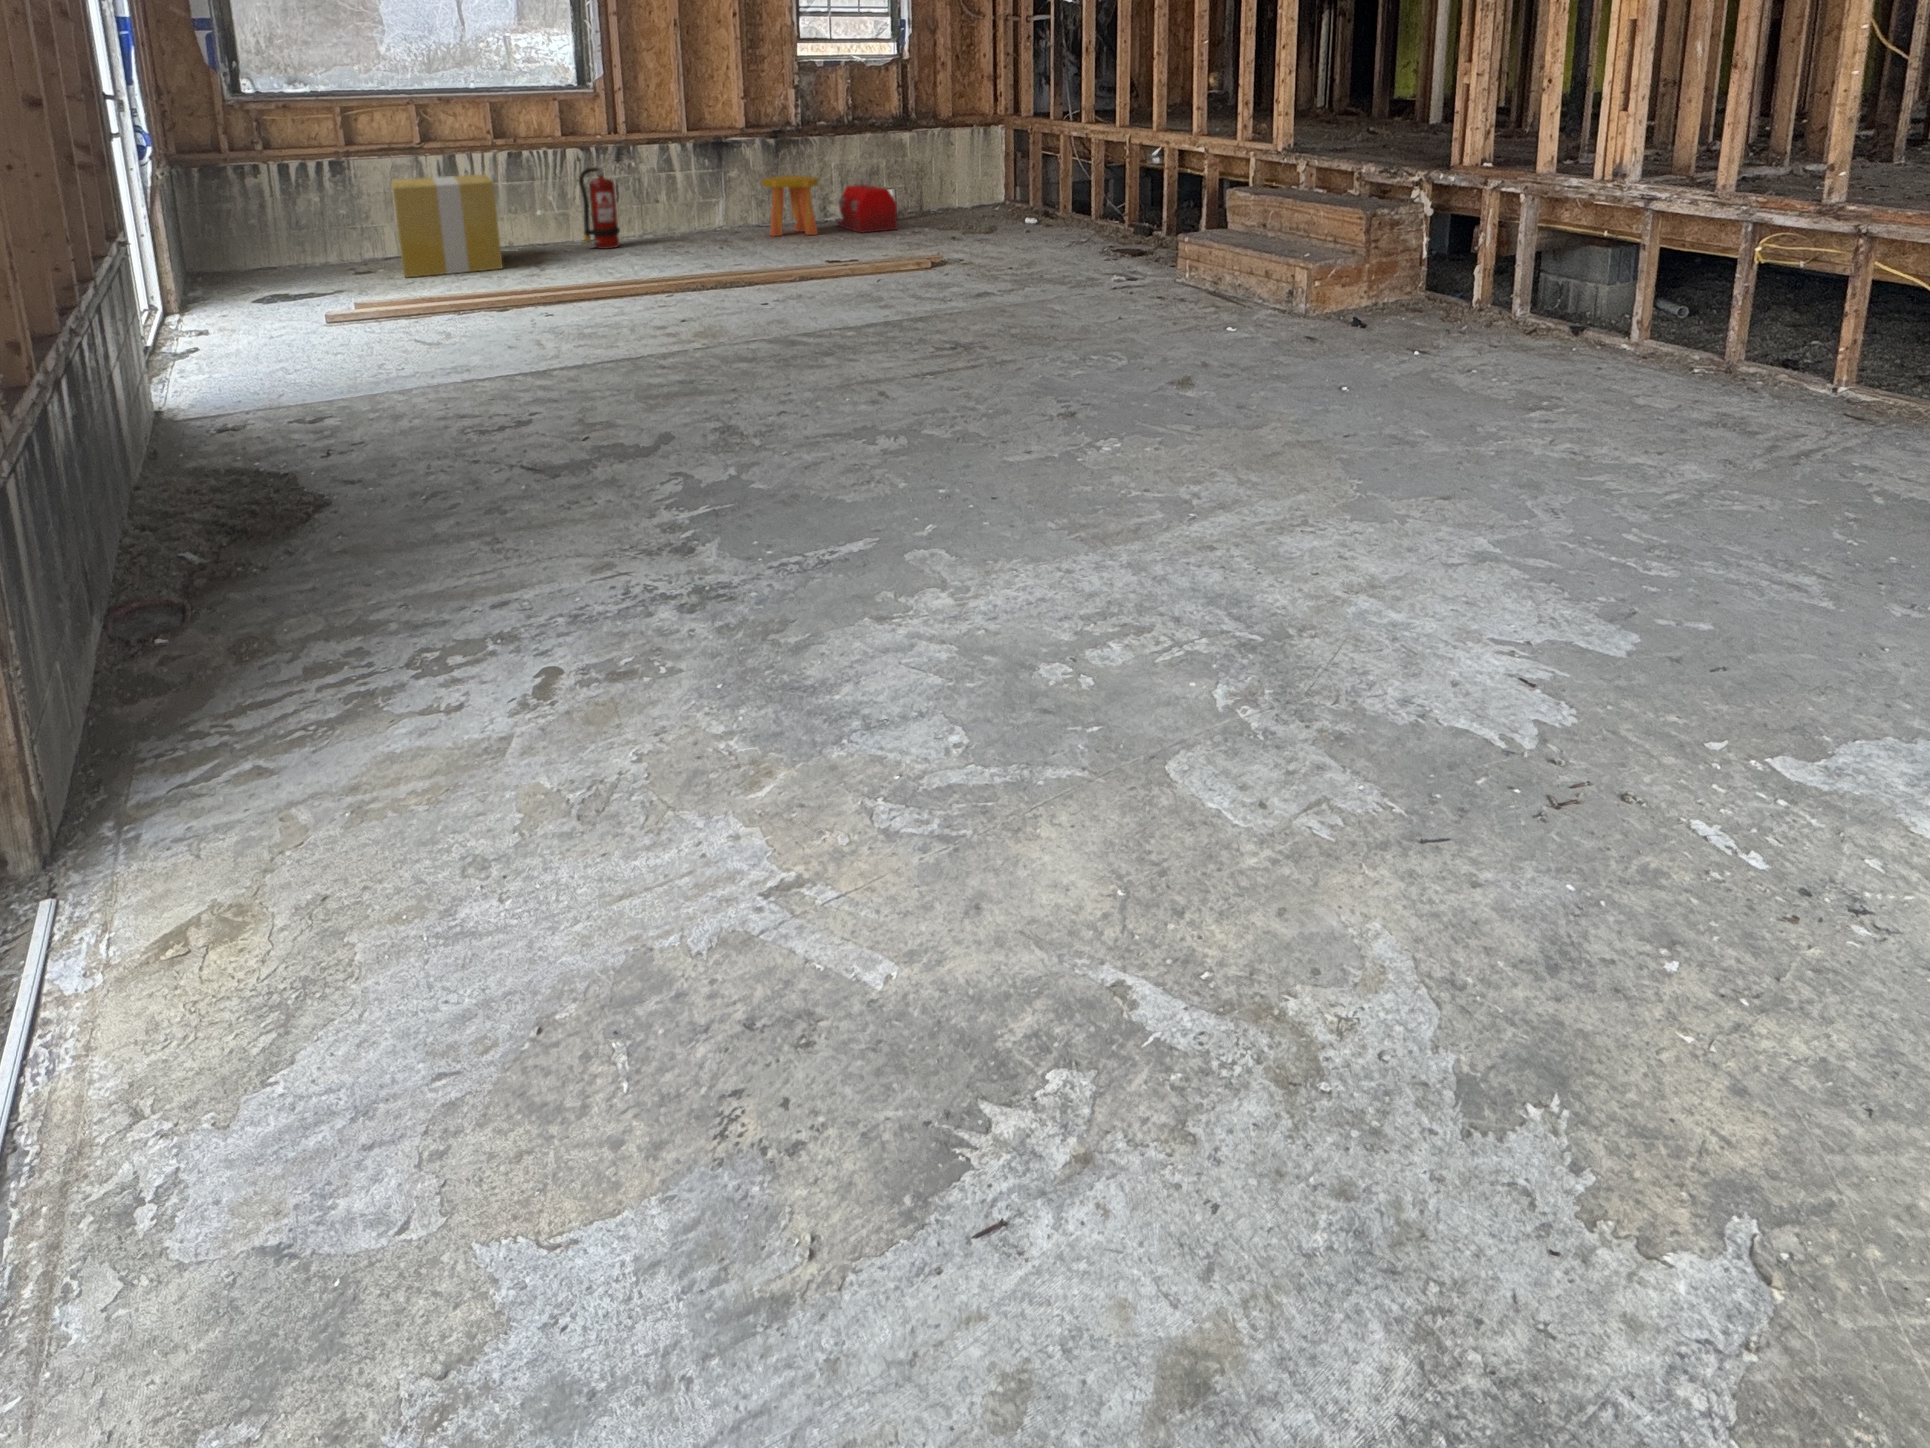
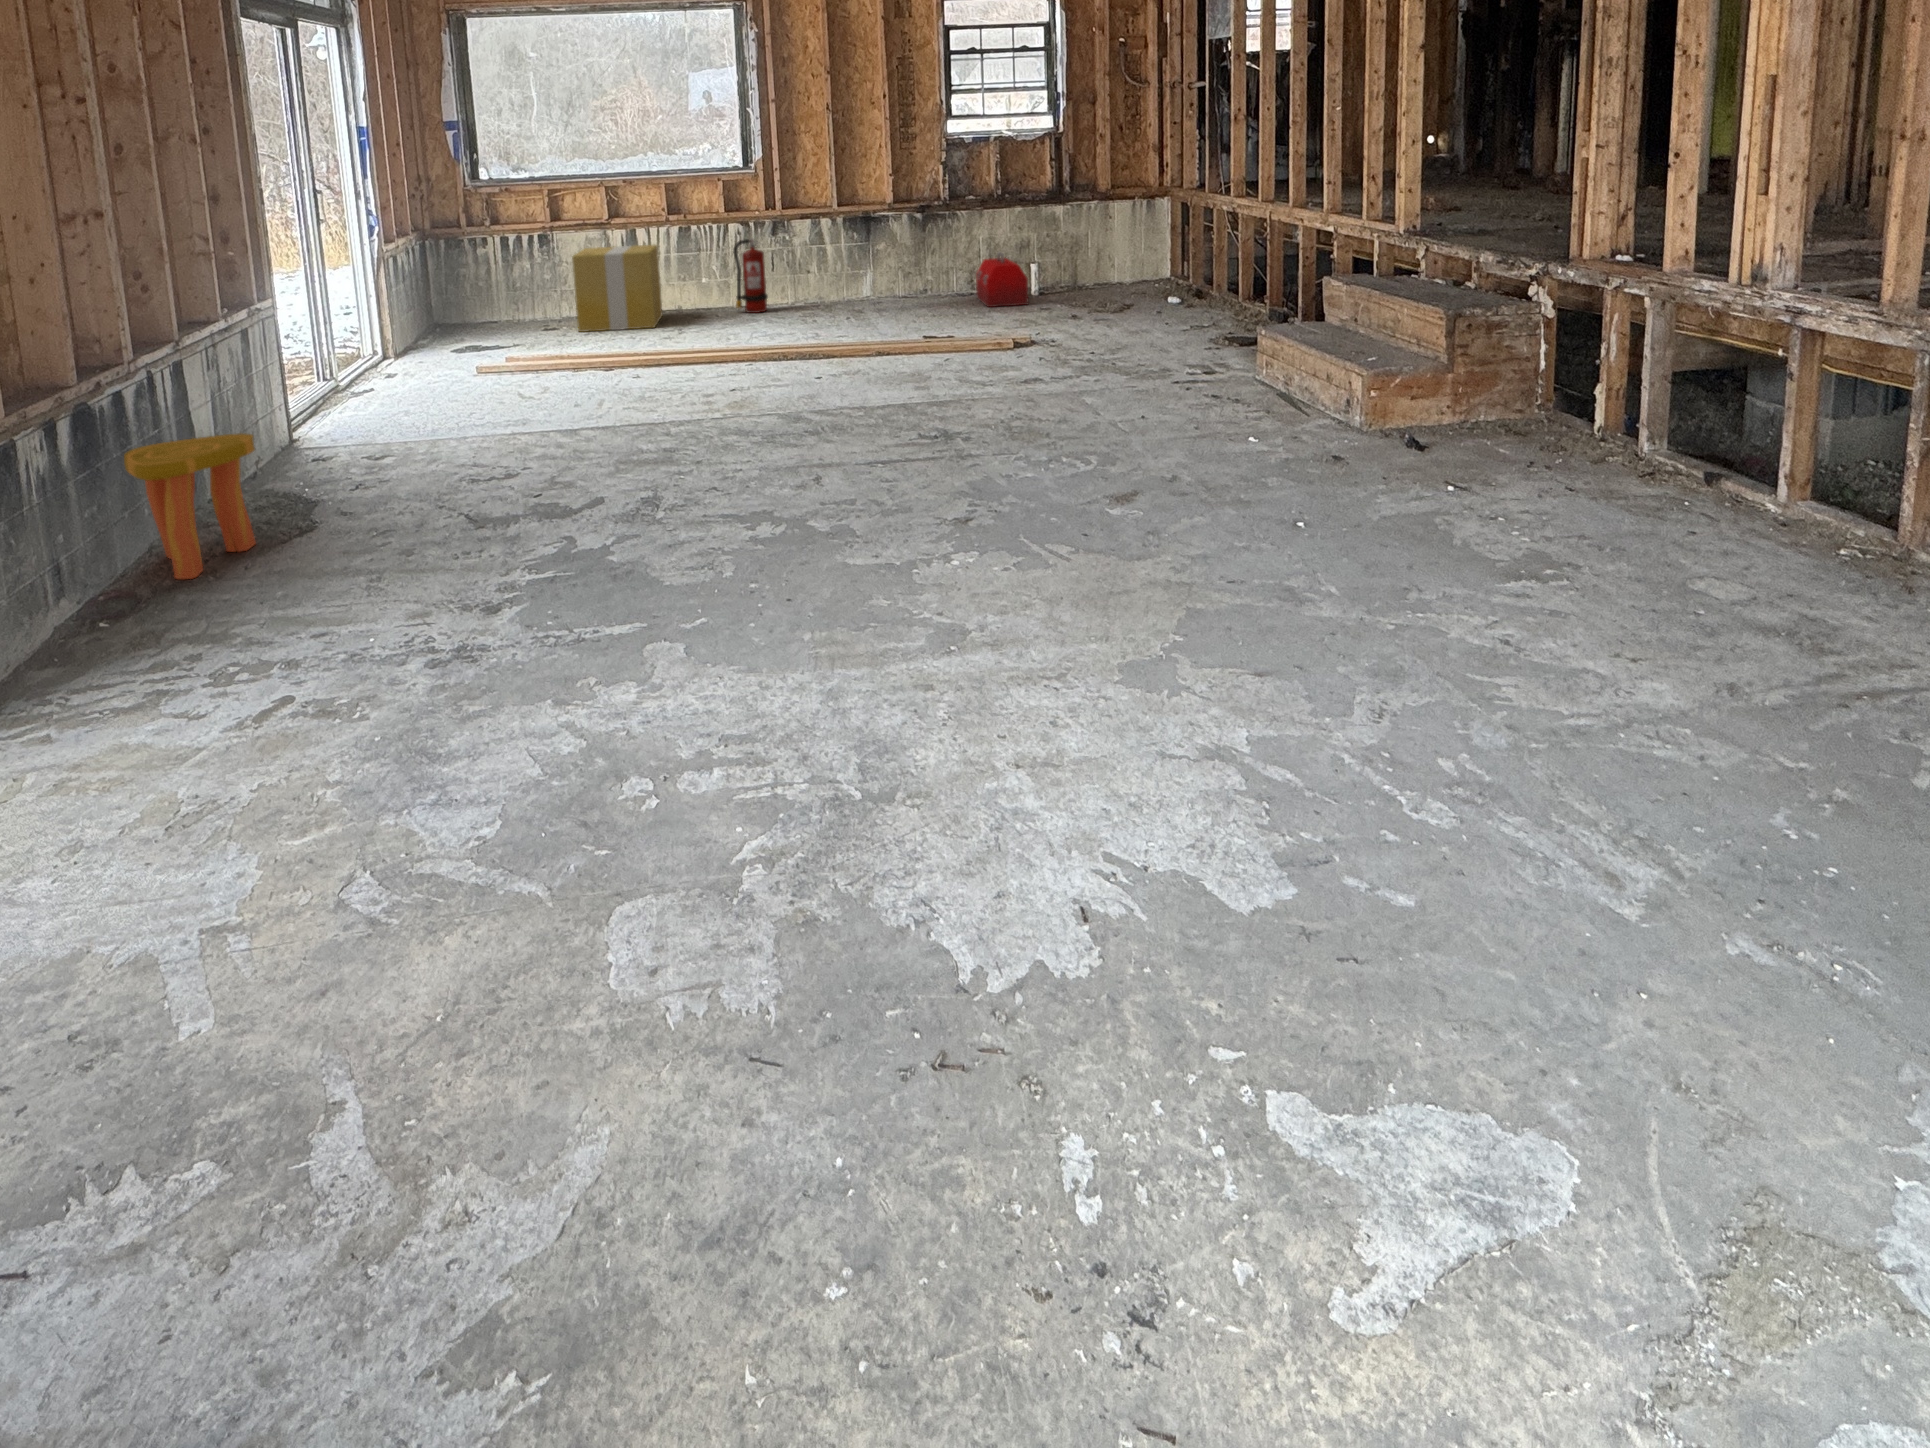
stool: present [762,175,818,236] -> present [124,433,256,579]

